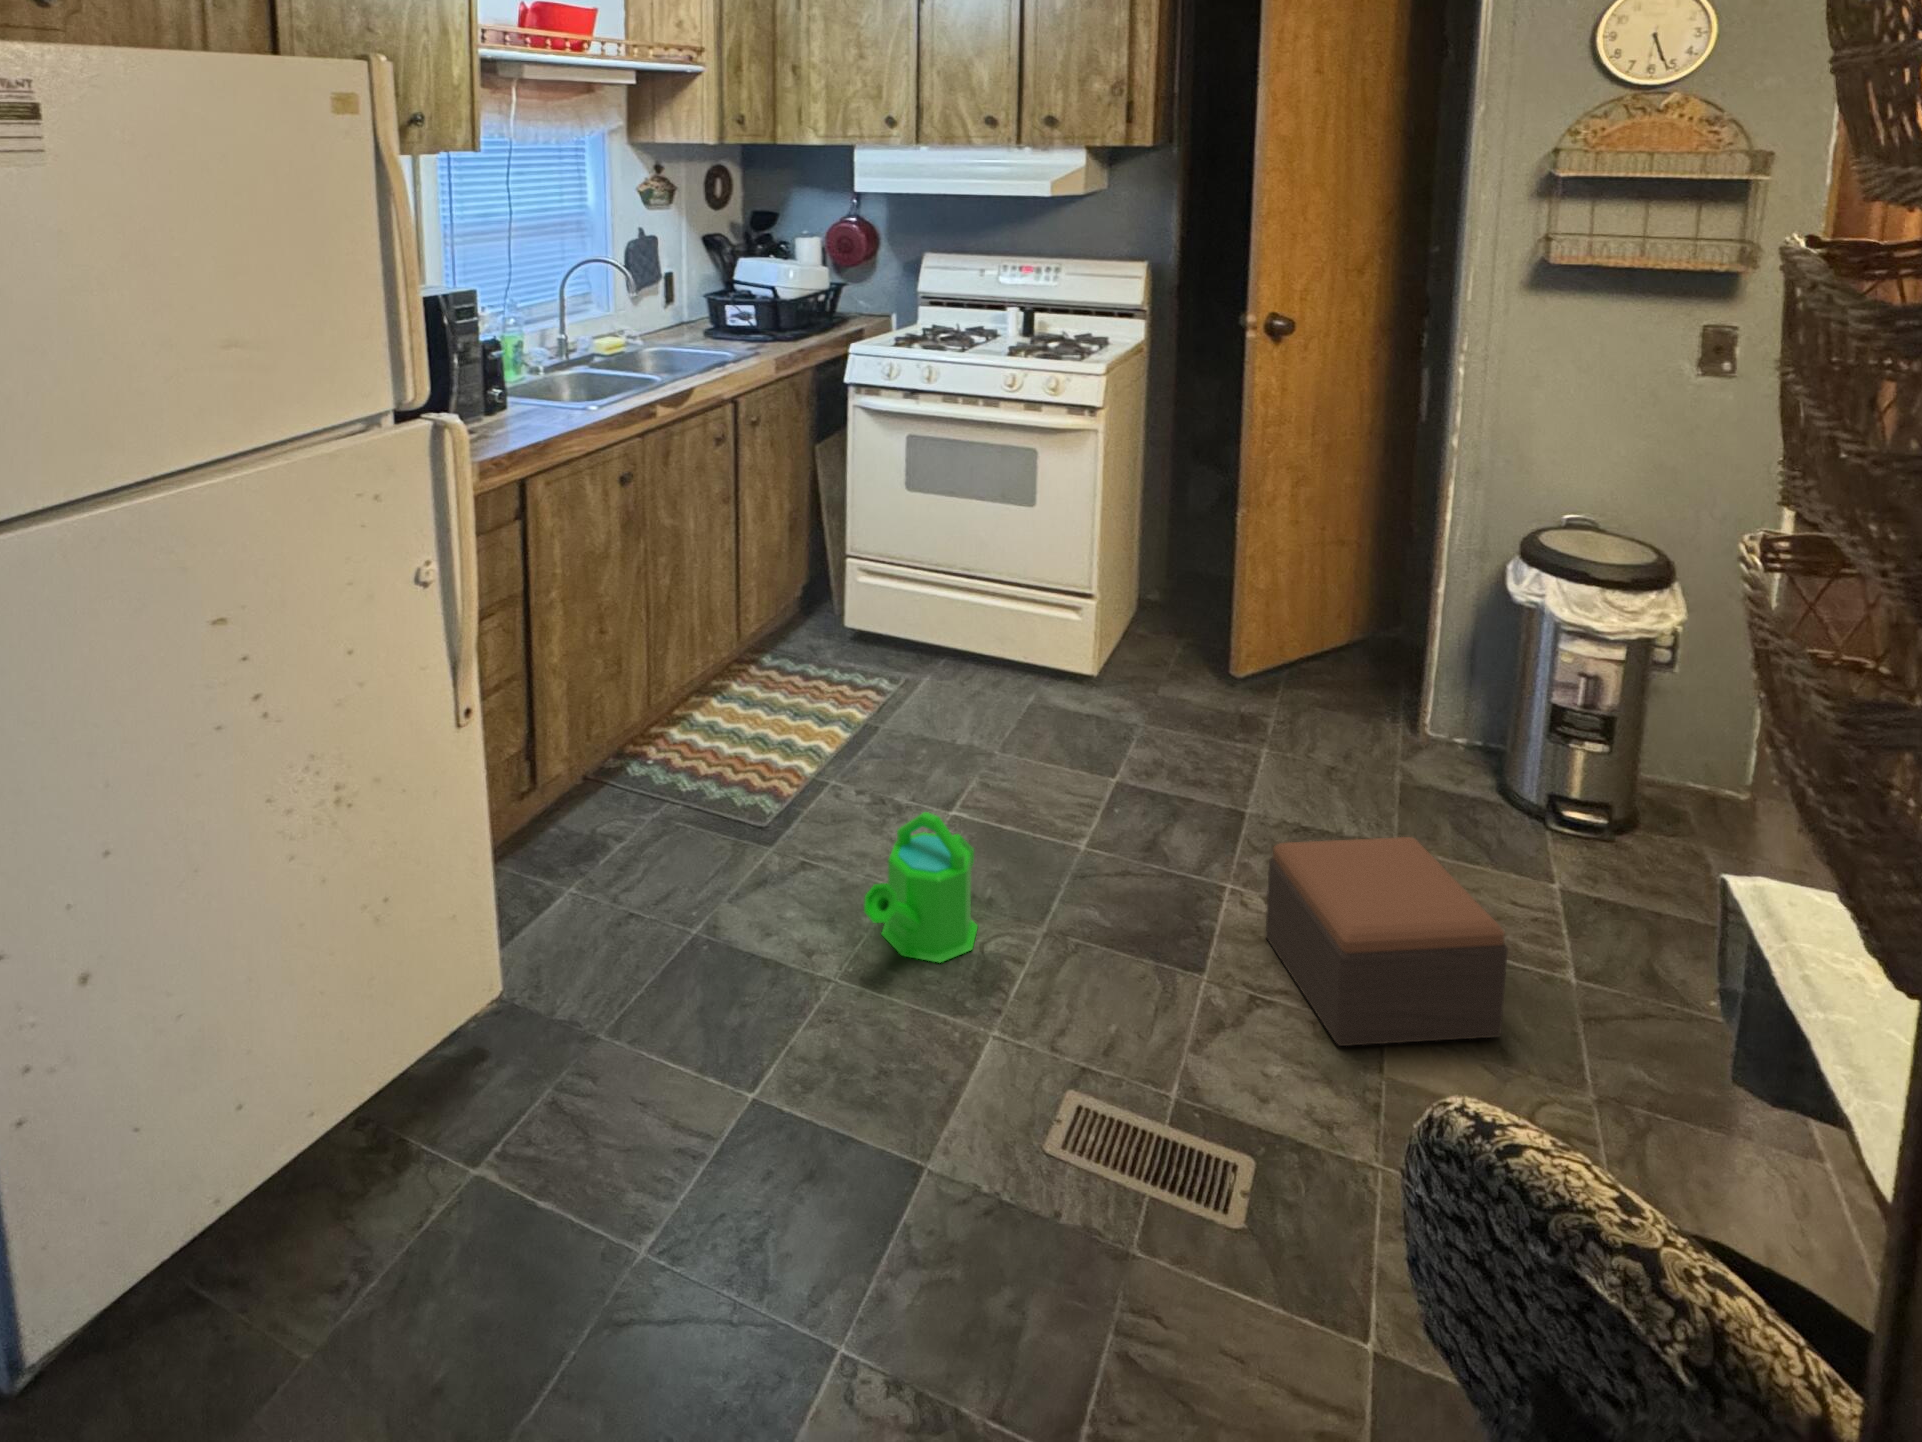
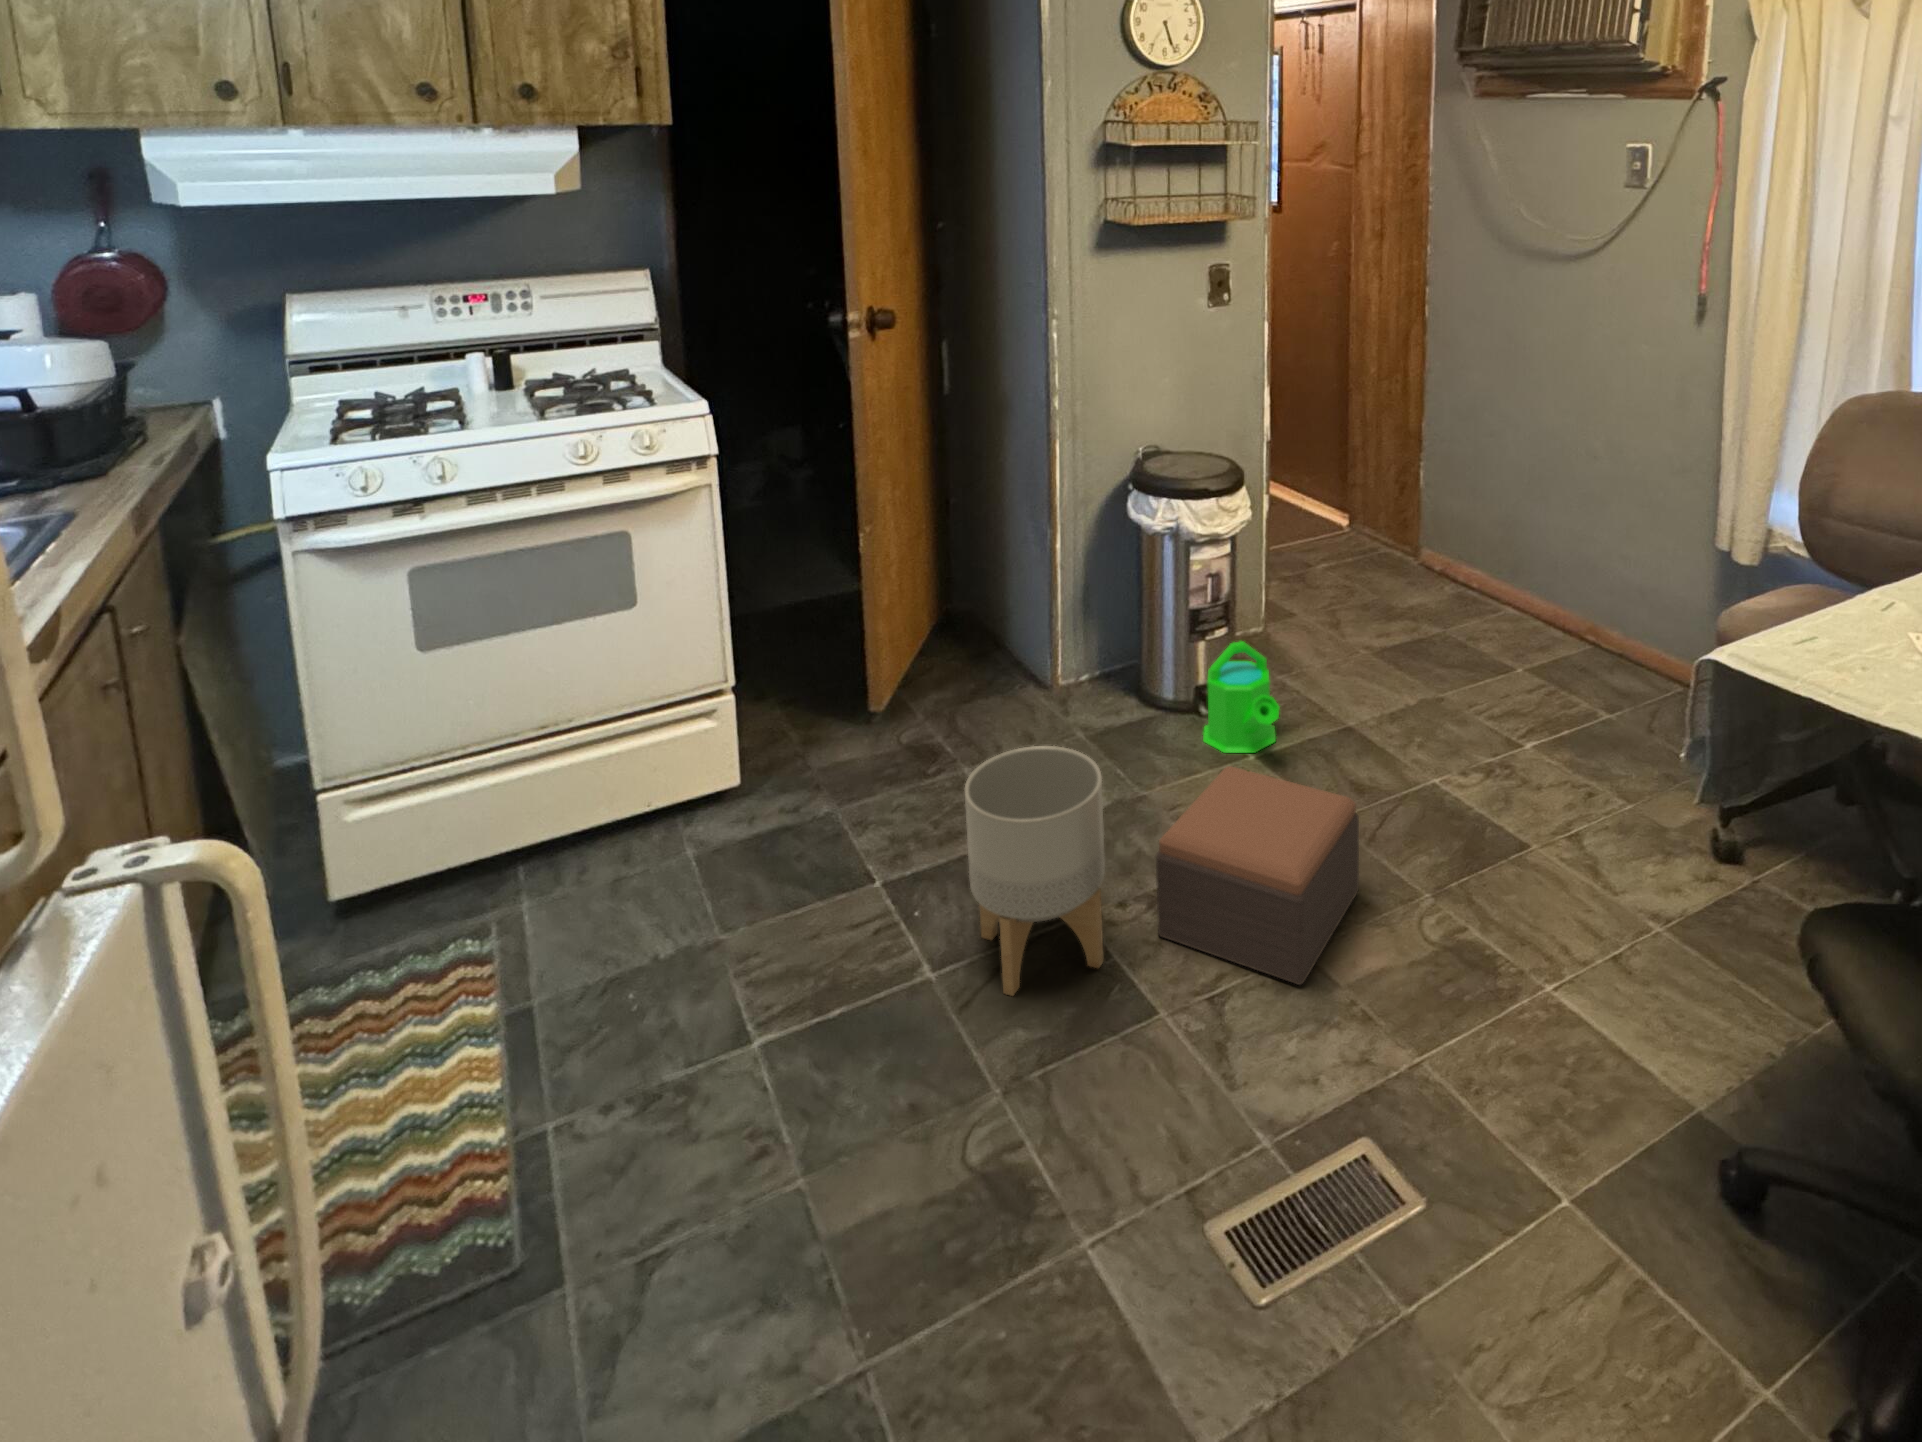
planter: none [1111,705,1236,921] -> present [964,746,1105,996]
watering can: present [864,812,978,962] -> present [1203,641,1279,753]

